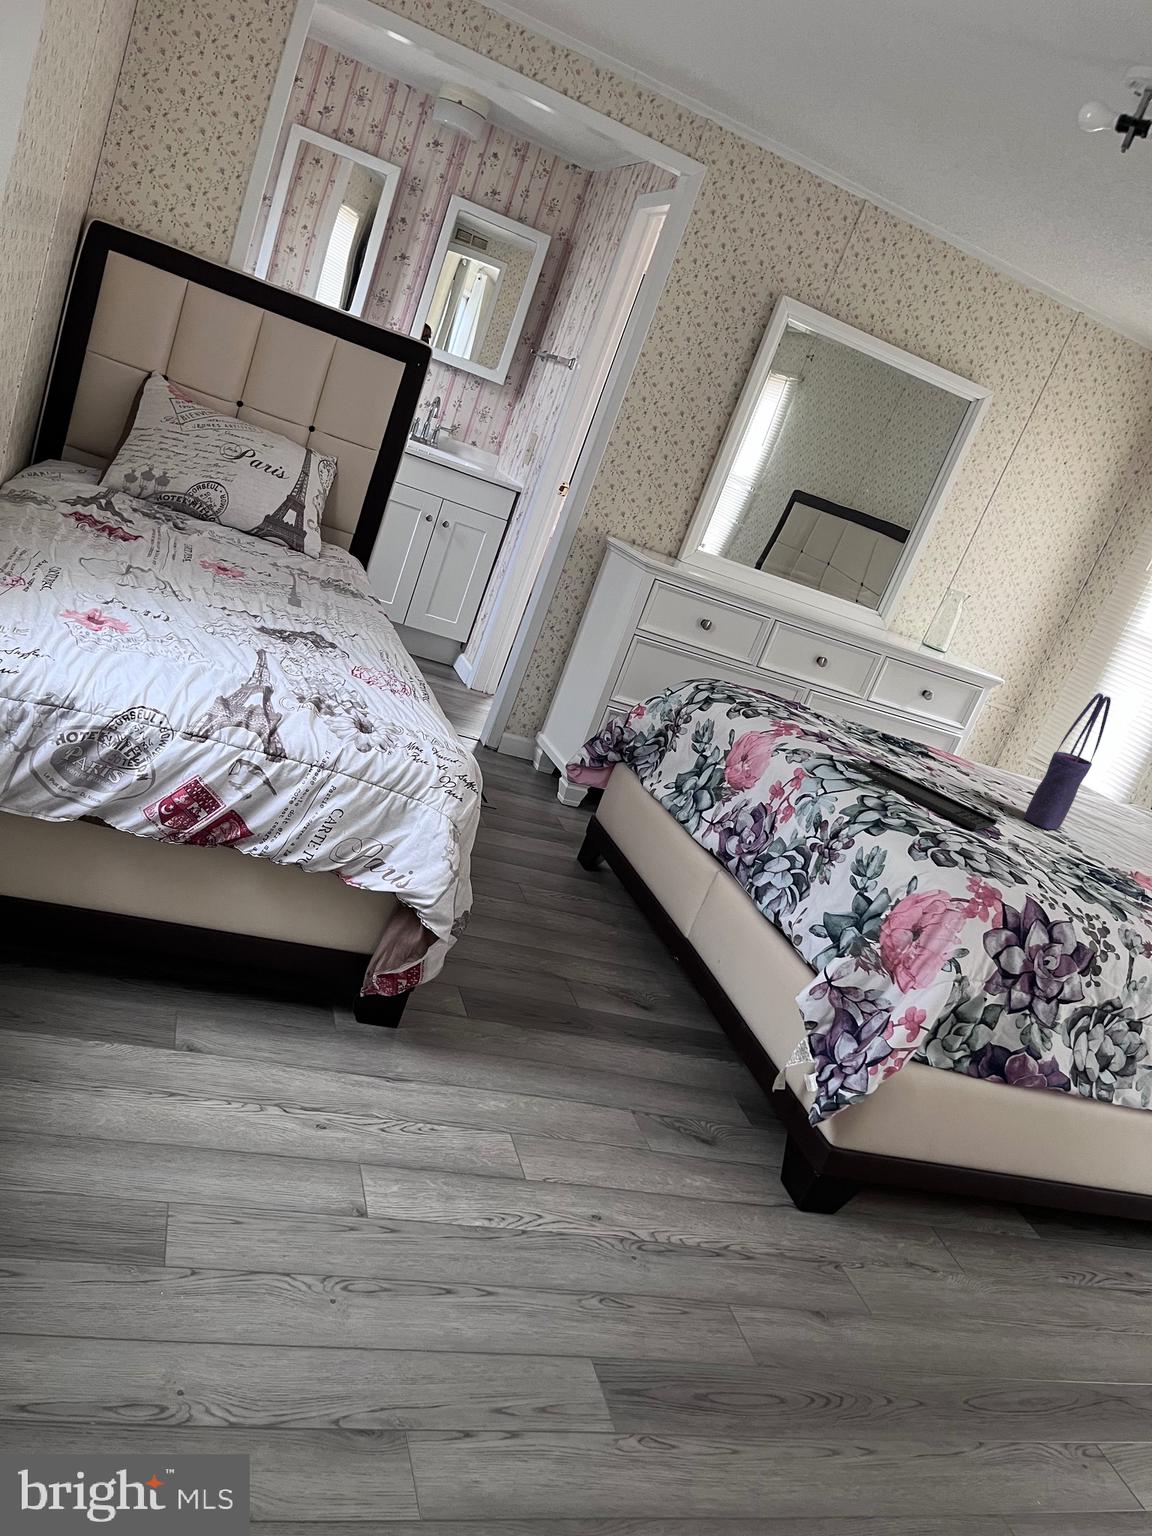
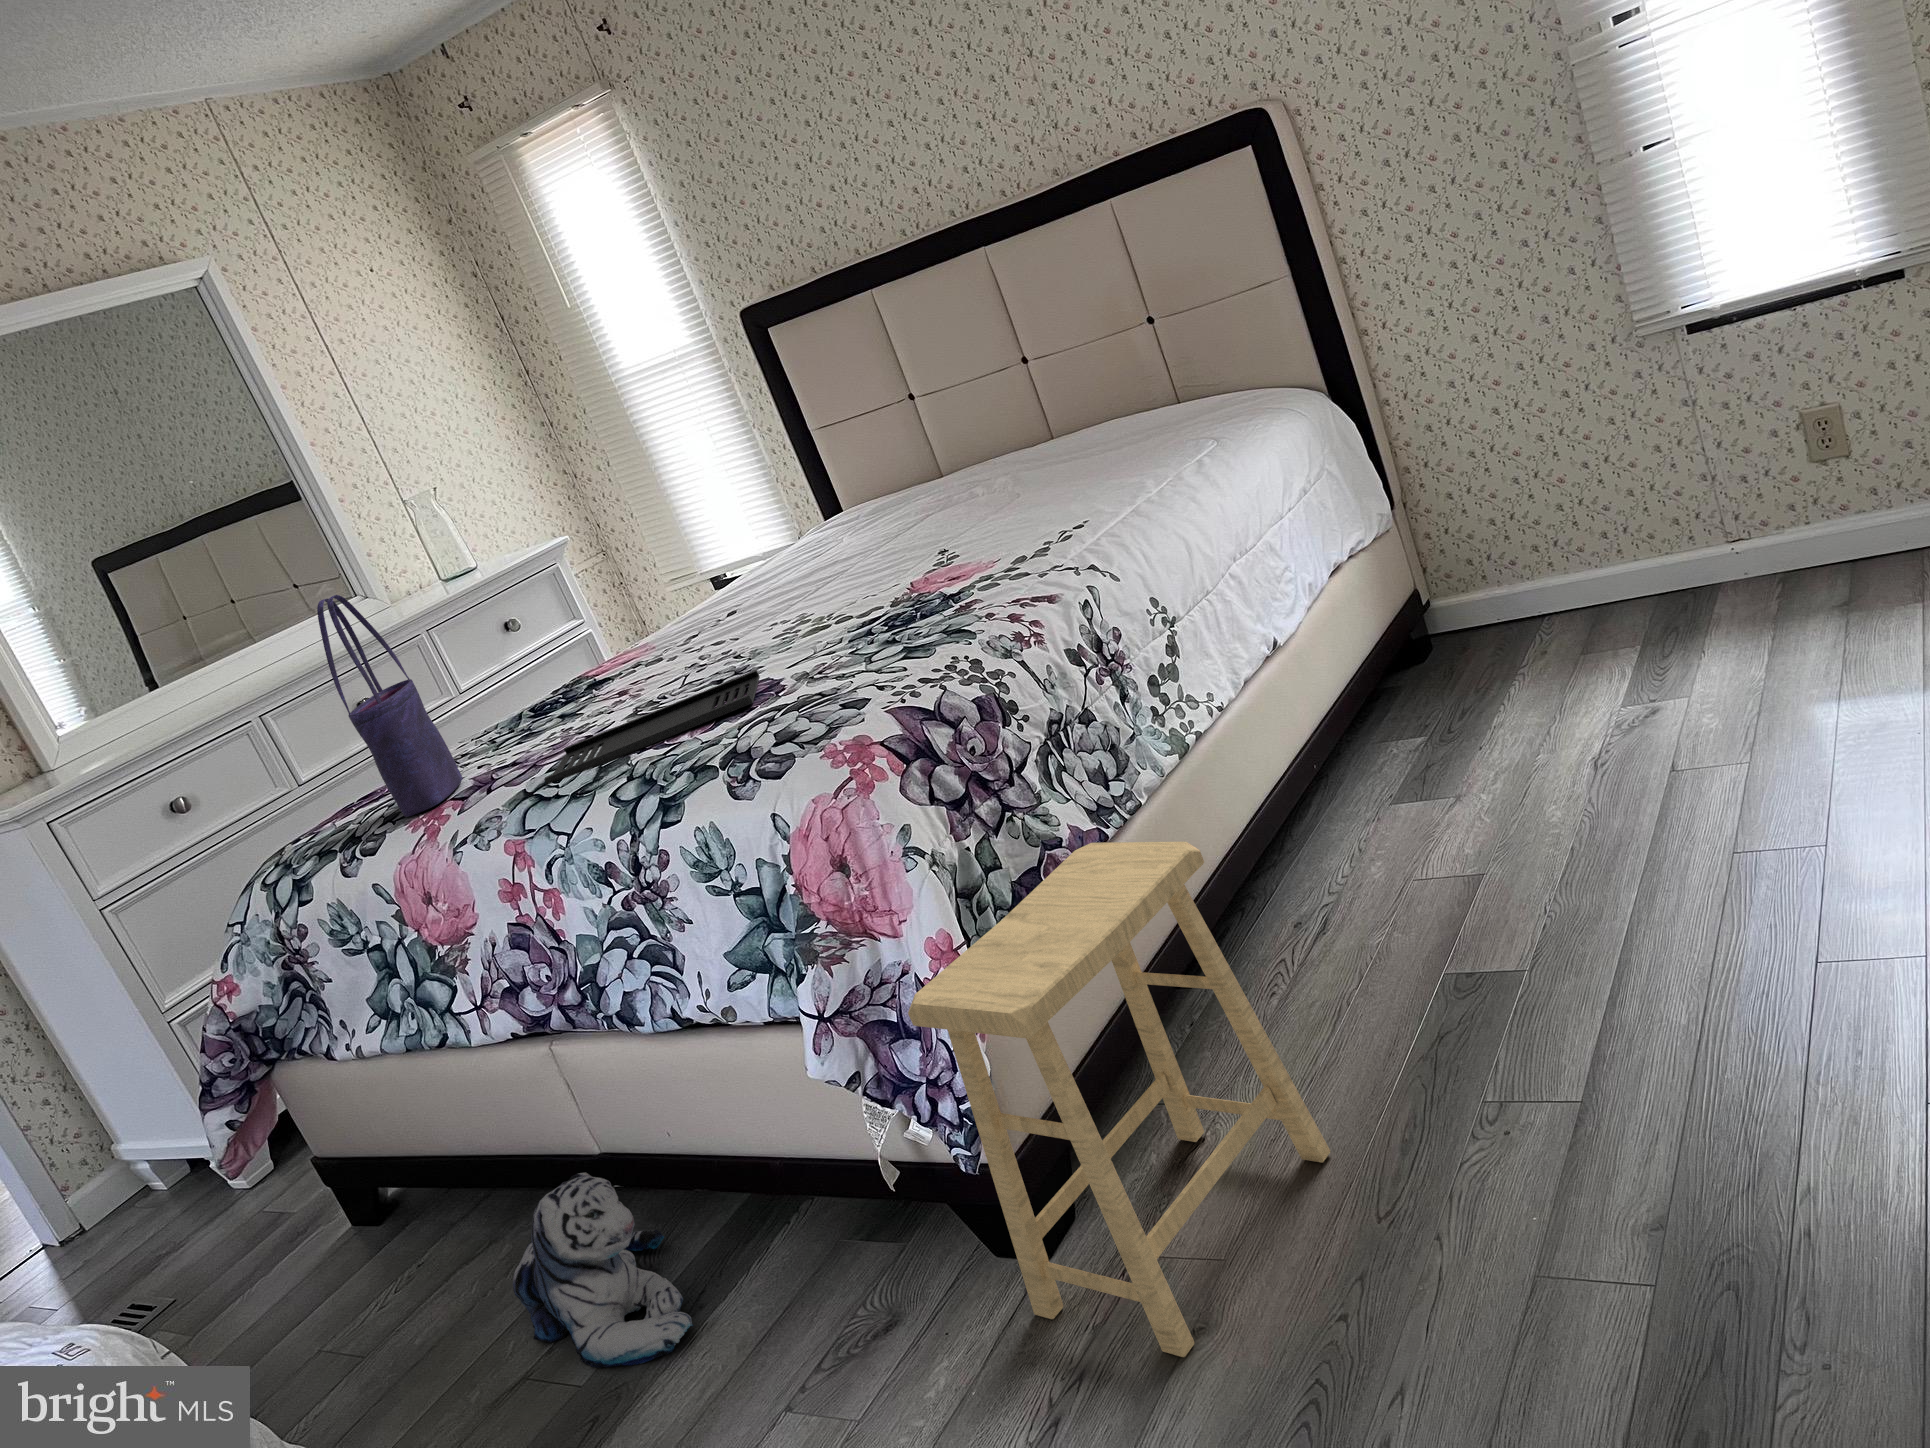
tote bag: present [1024,693,1111,829] -> present [317,595,463,817]
plush toy: none [584,923,678,1044] -> present [513,1173,694,1368]
footstool: none [765,1018,1097,1356] -> present [908,842,1331,1357]

